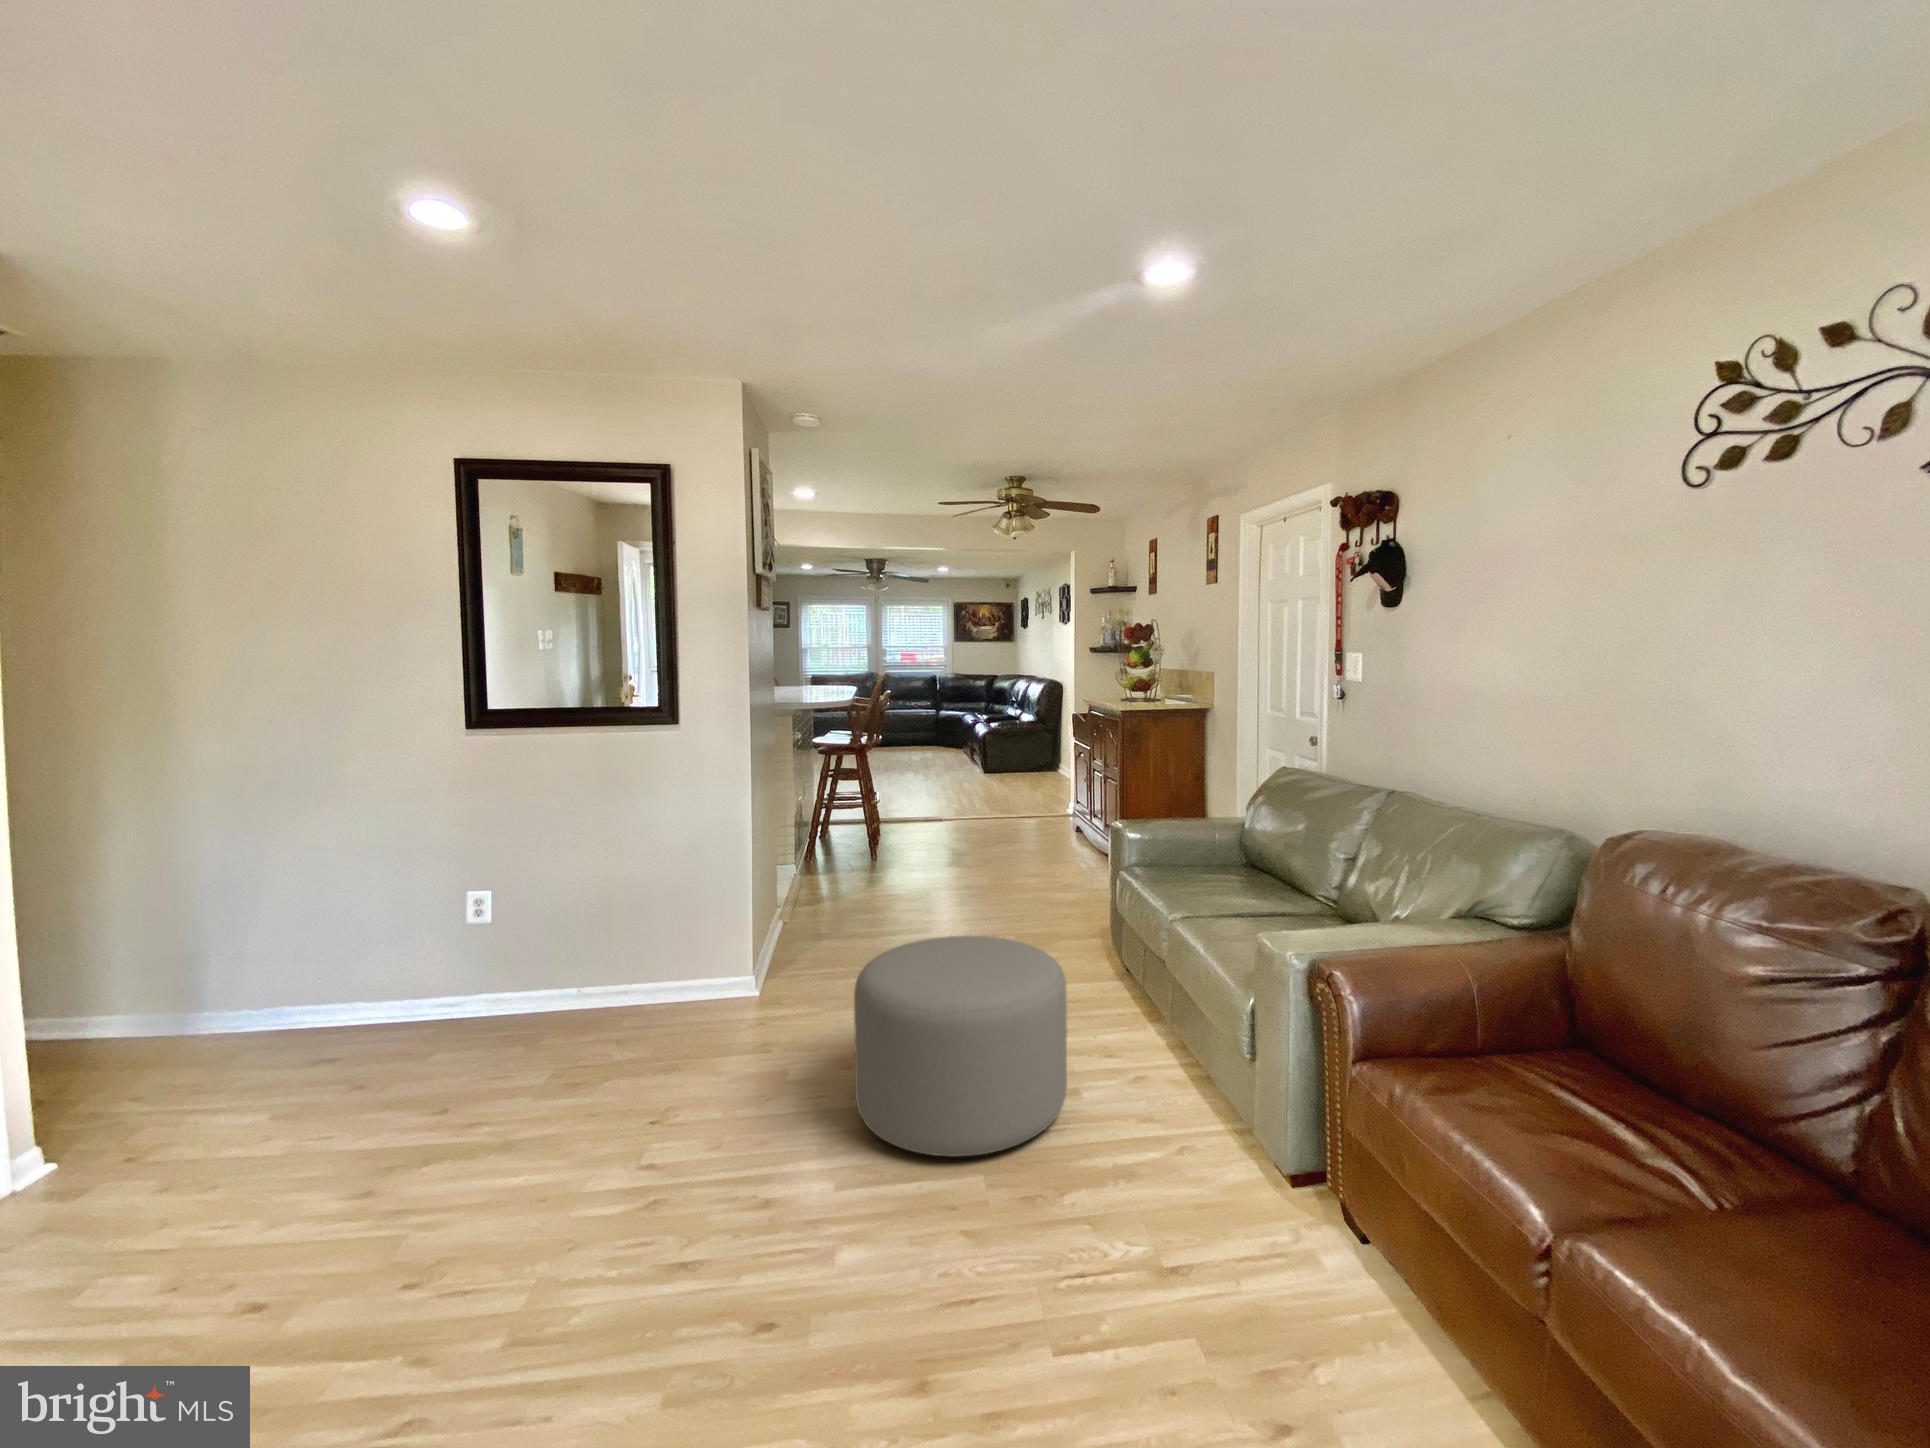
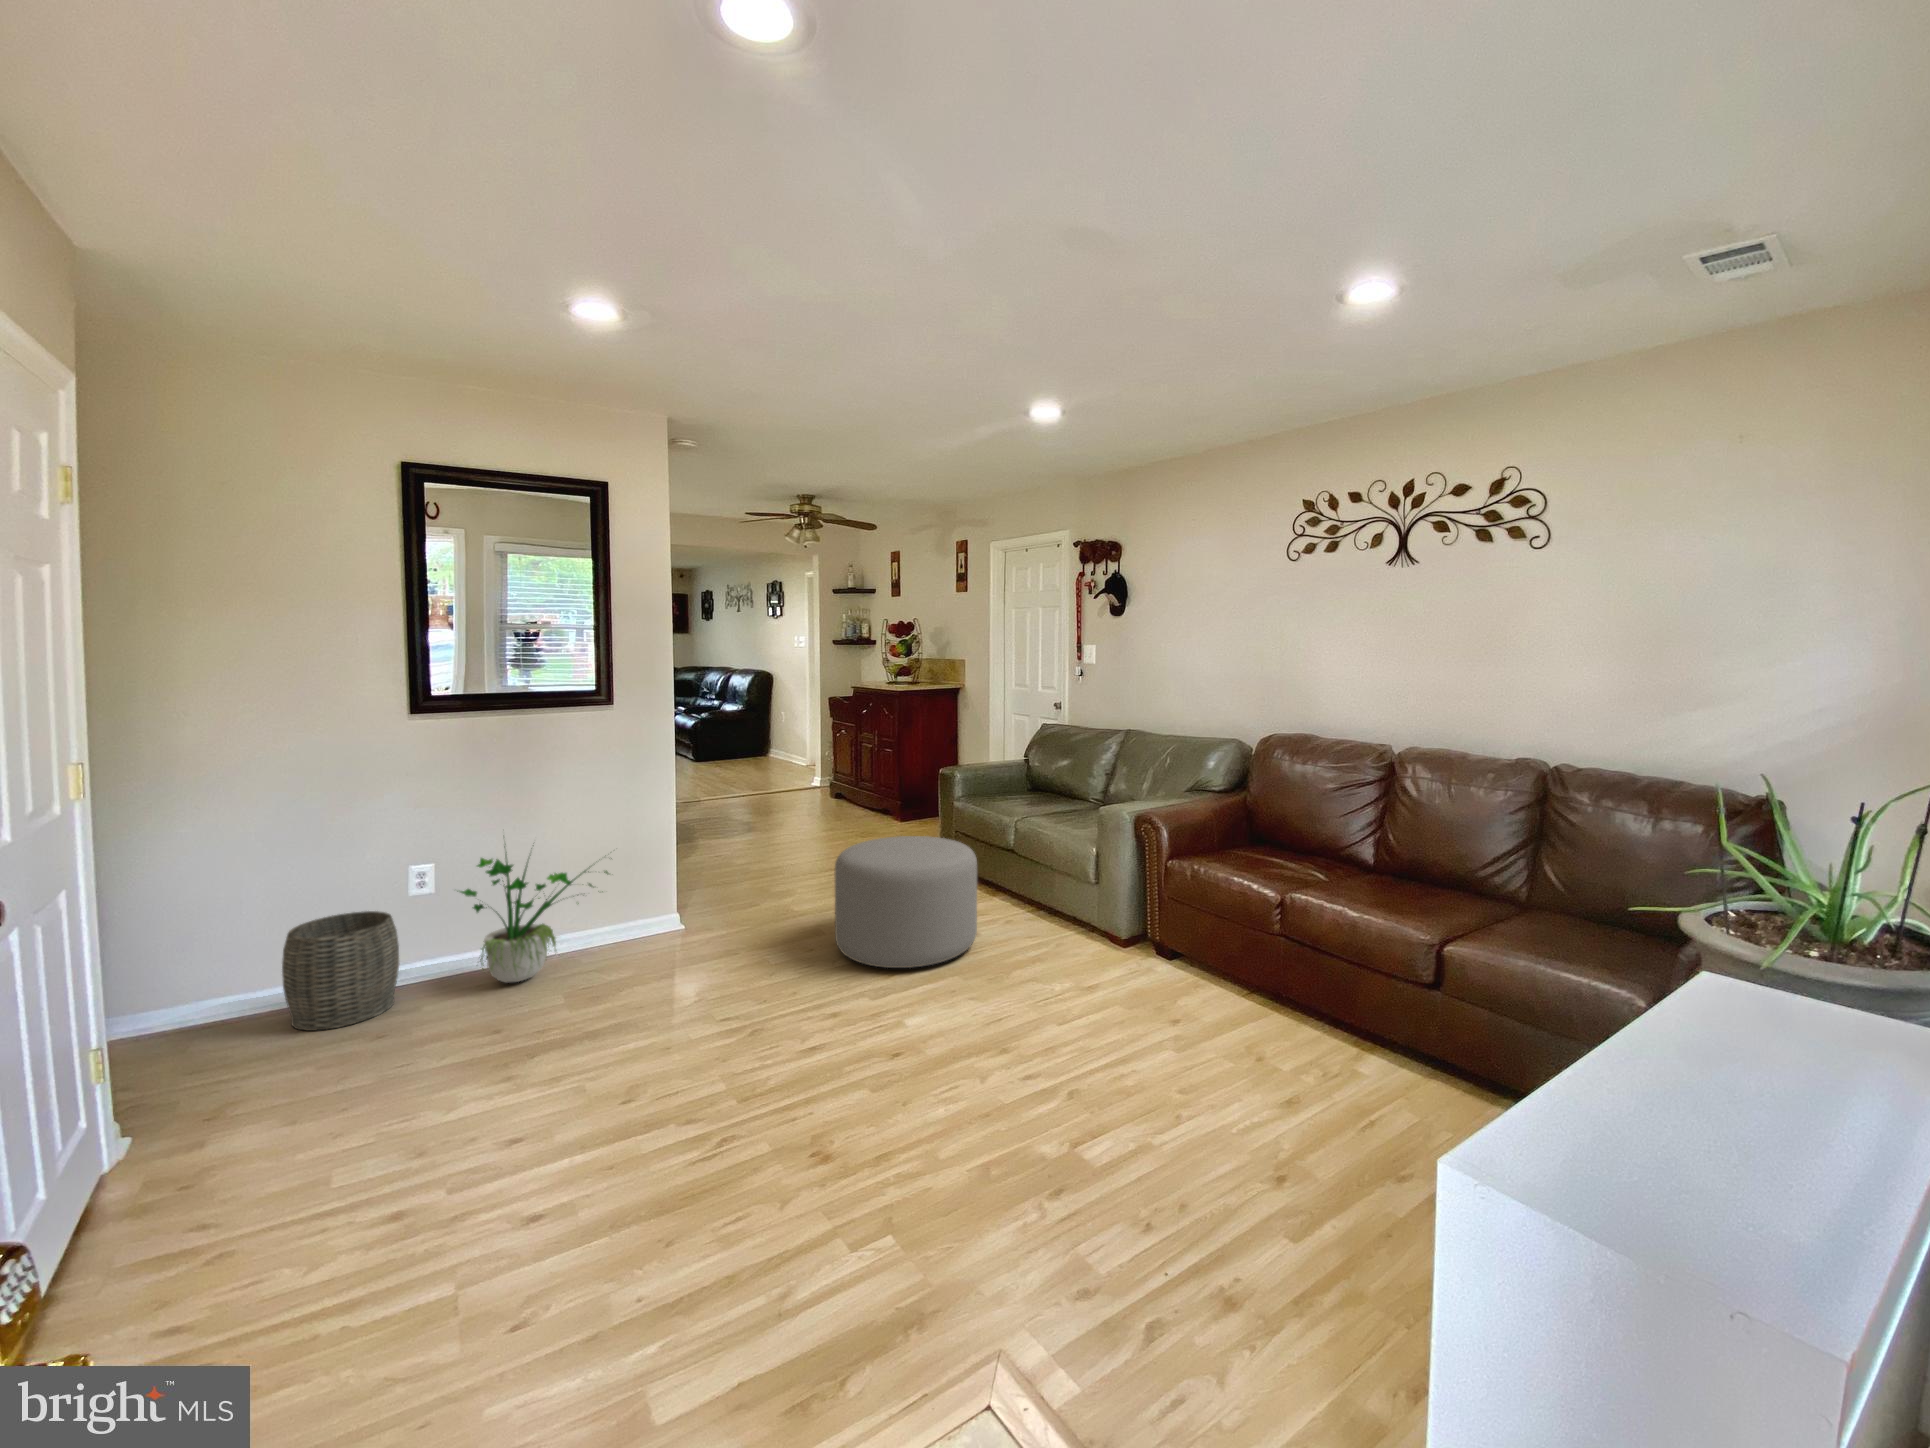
potted plant: none [443,874,636,1067] -> present [460,846,609,983]
woven basket: none [273,957,399,1093] -> present [282,911,399,1031]

